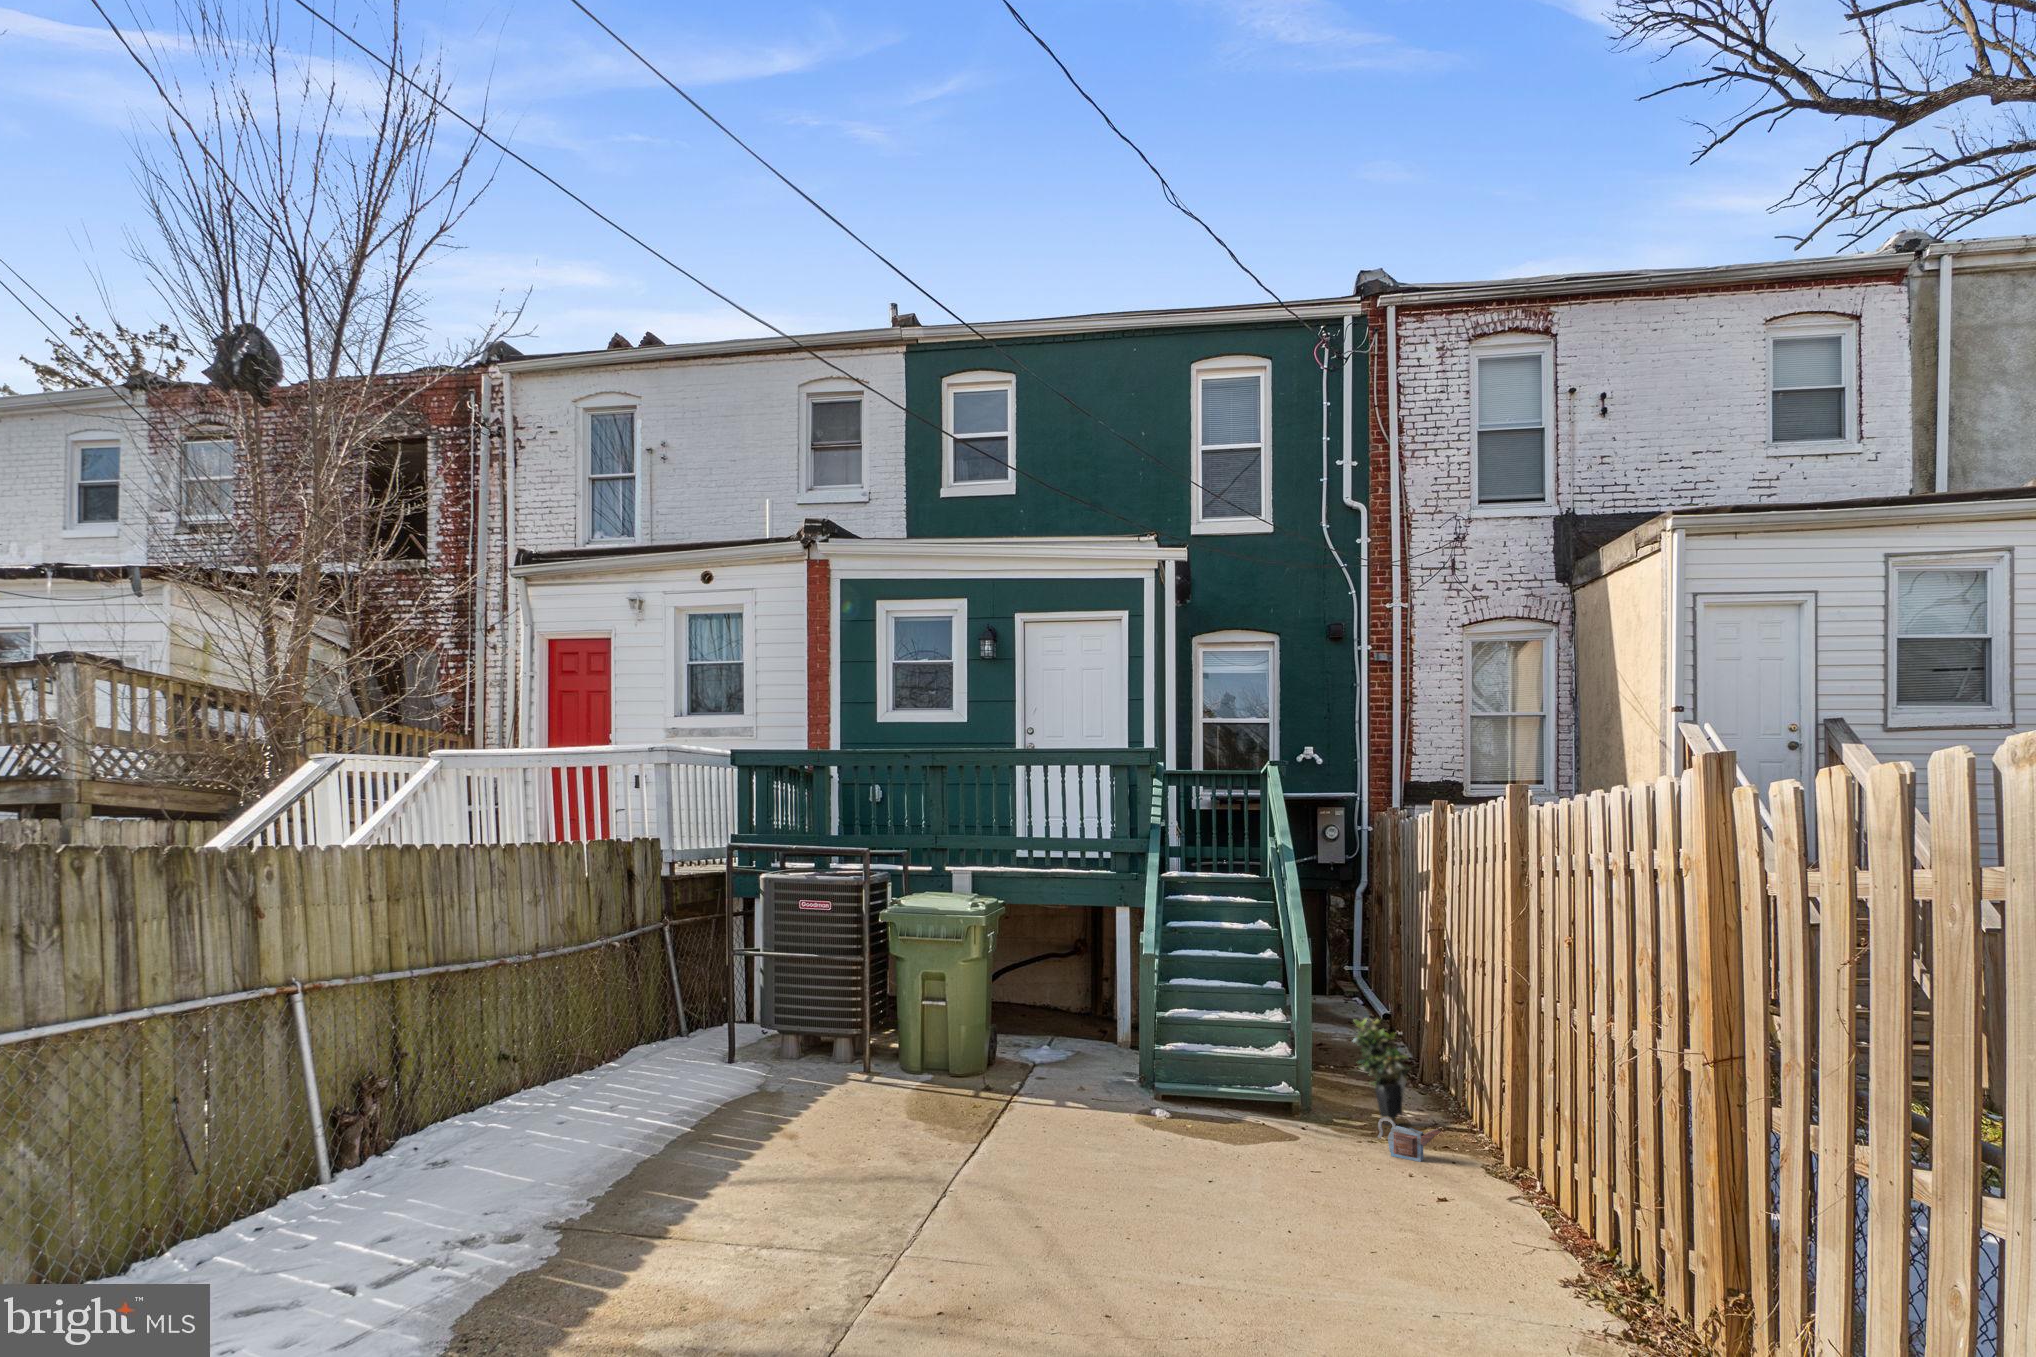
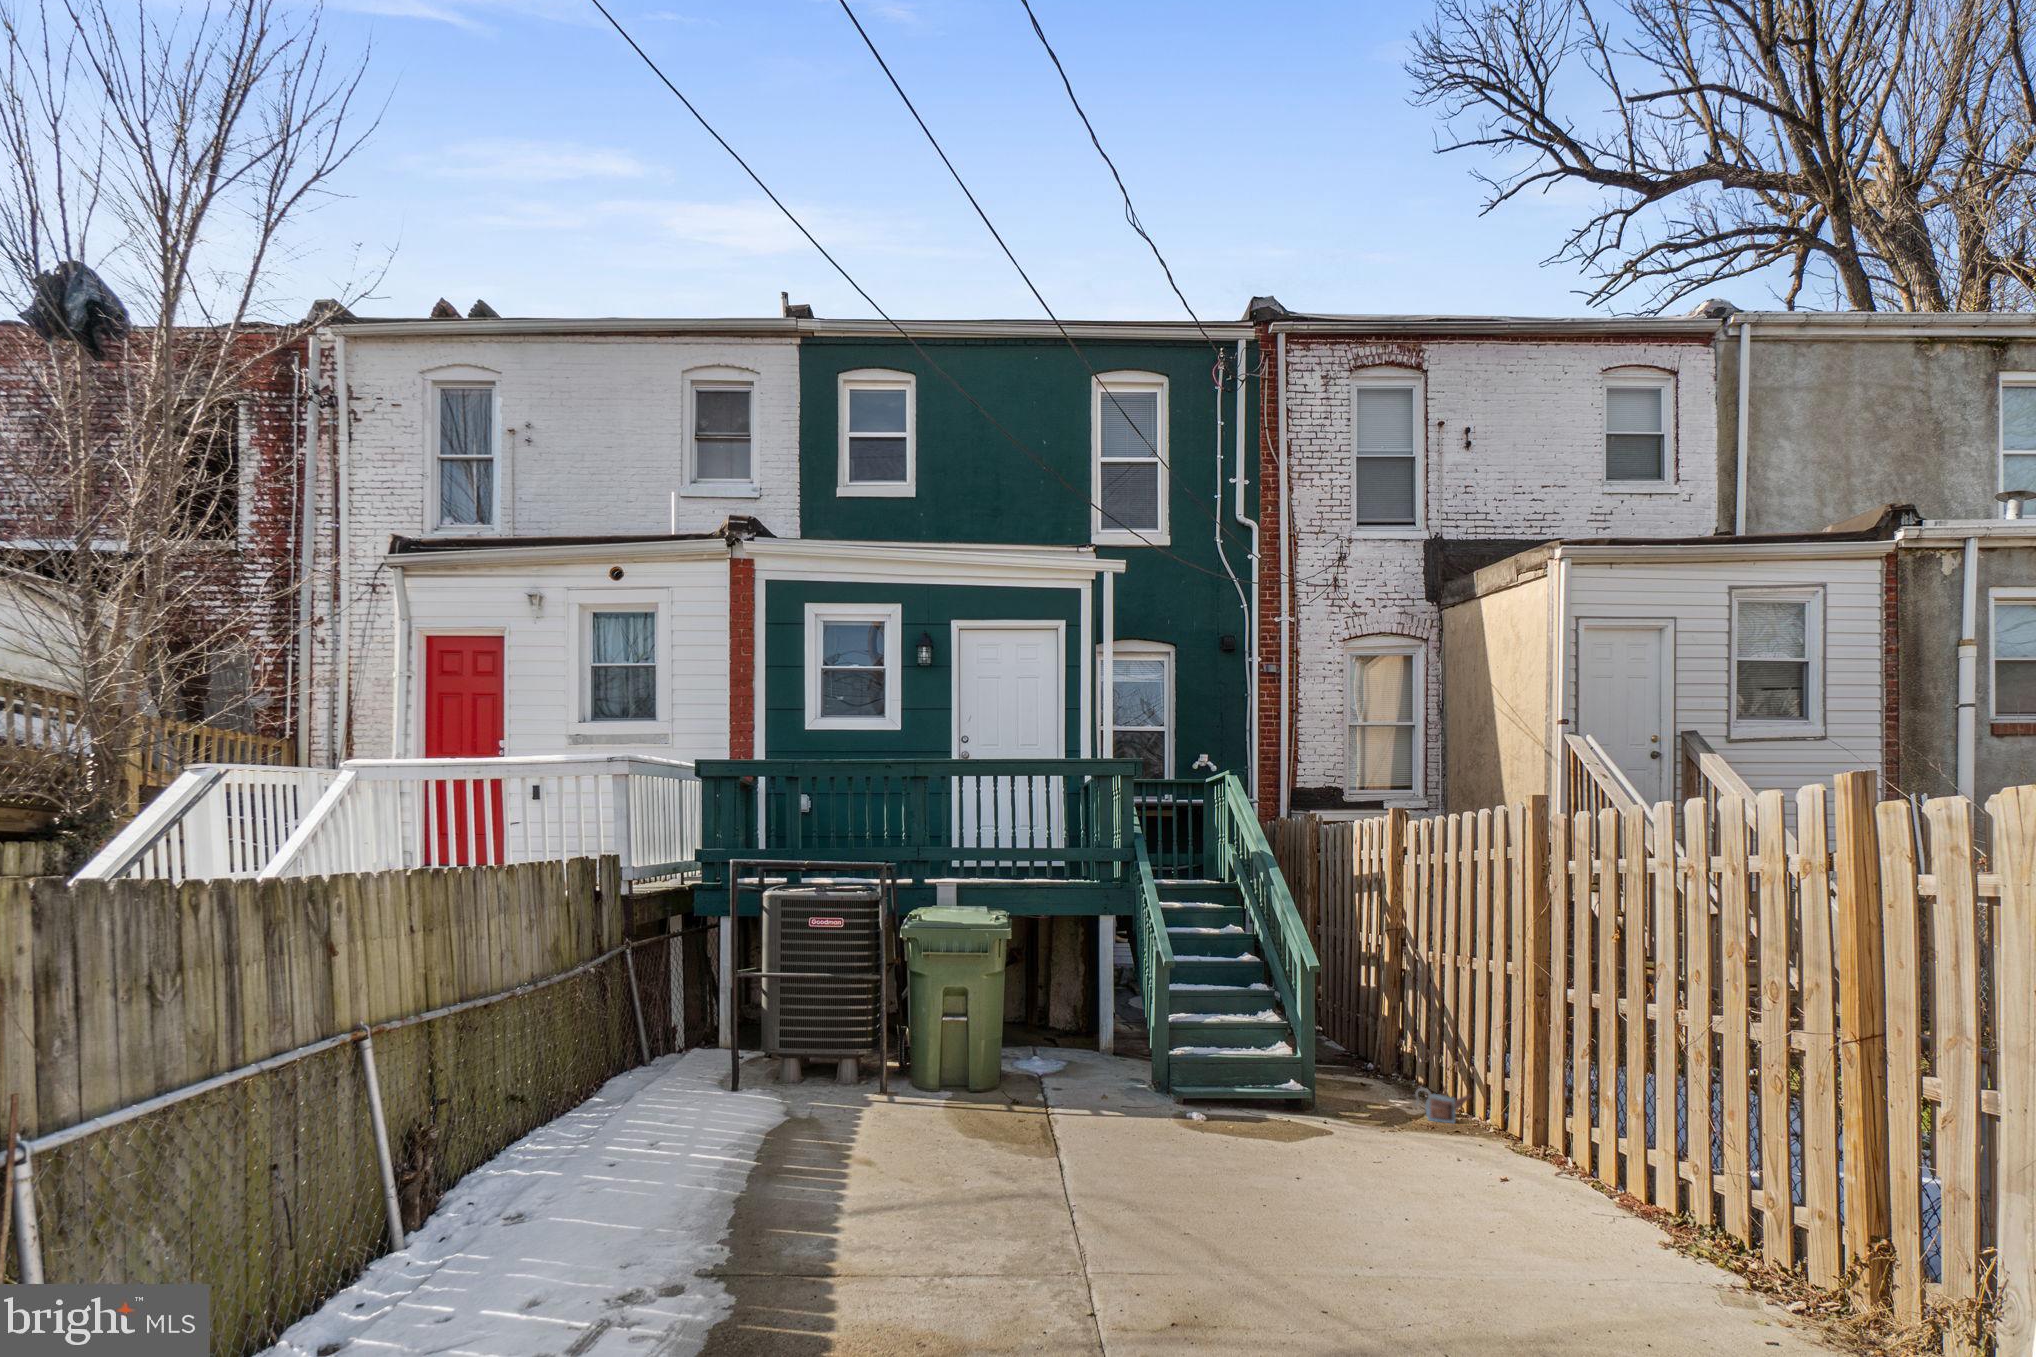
potted plant: present [1353,1019,1410,1126] -> none [1362,1003,1416,1099]

